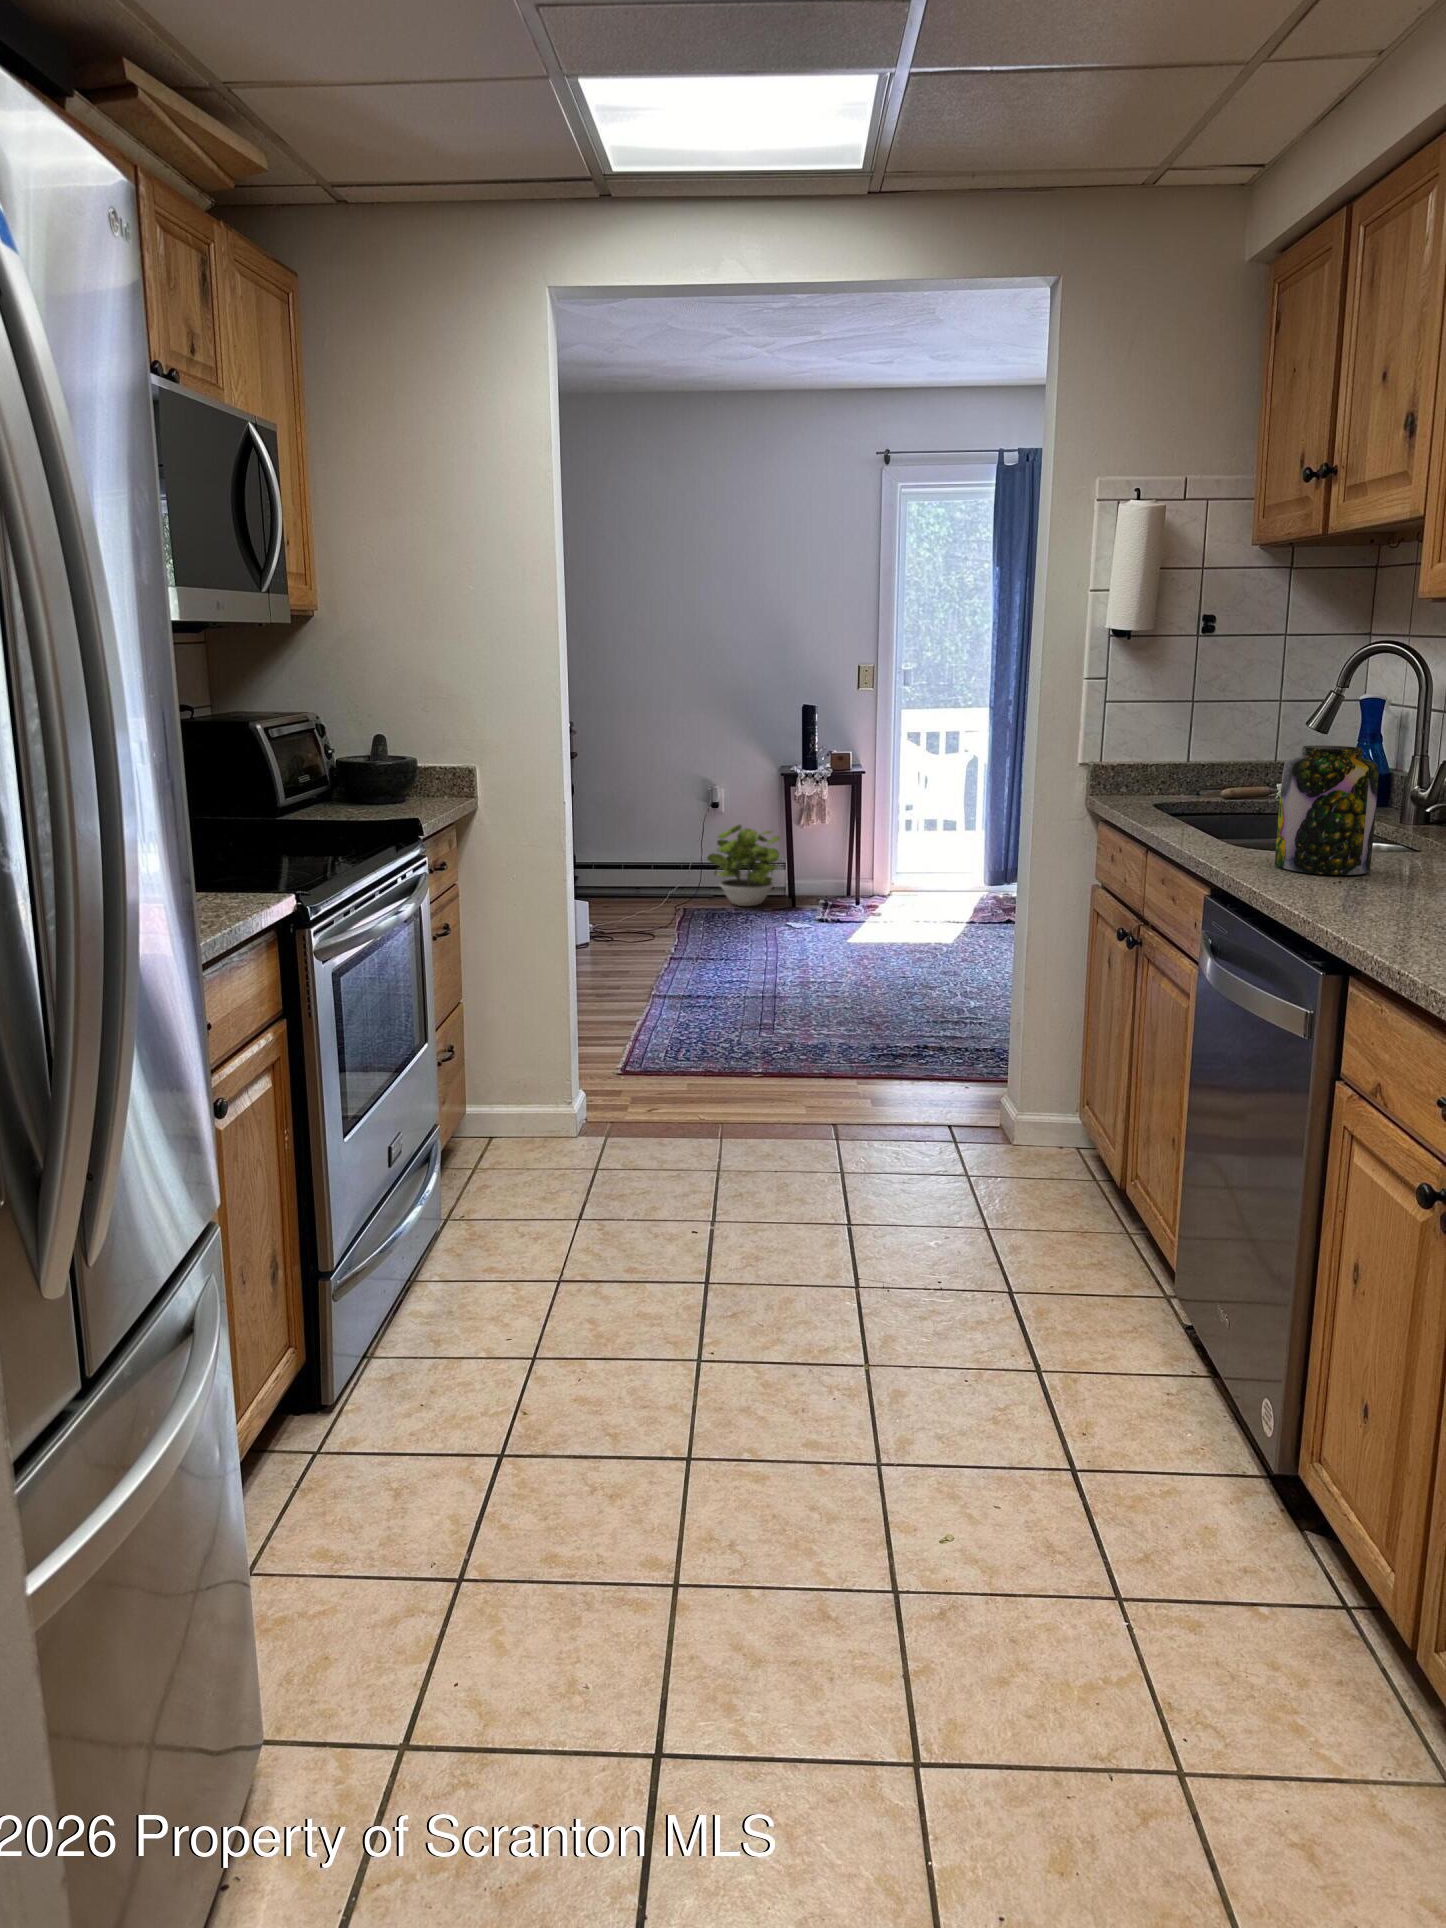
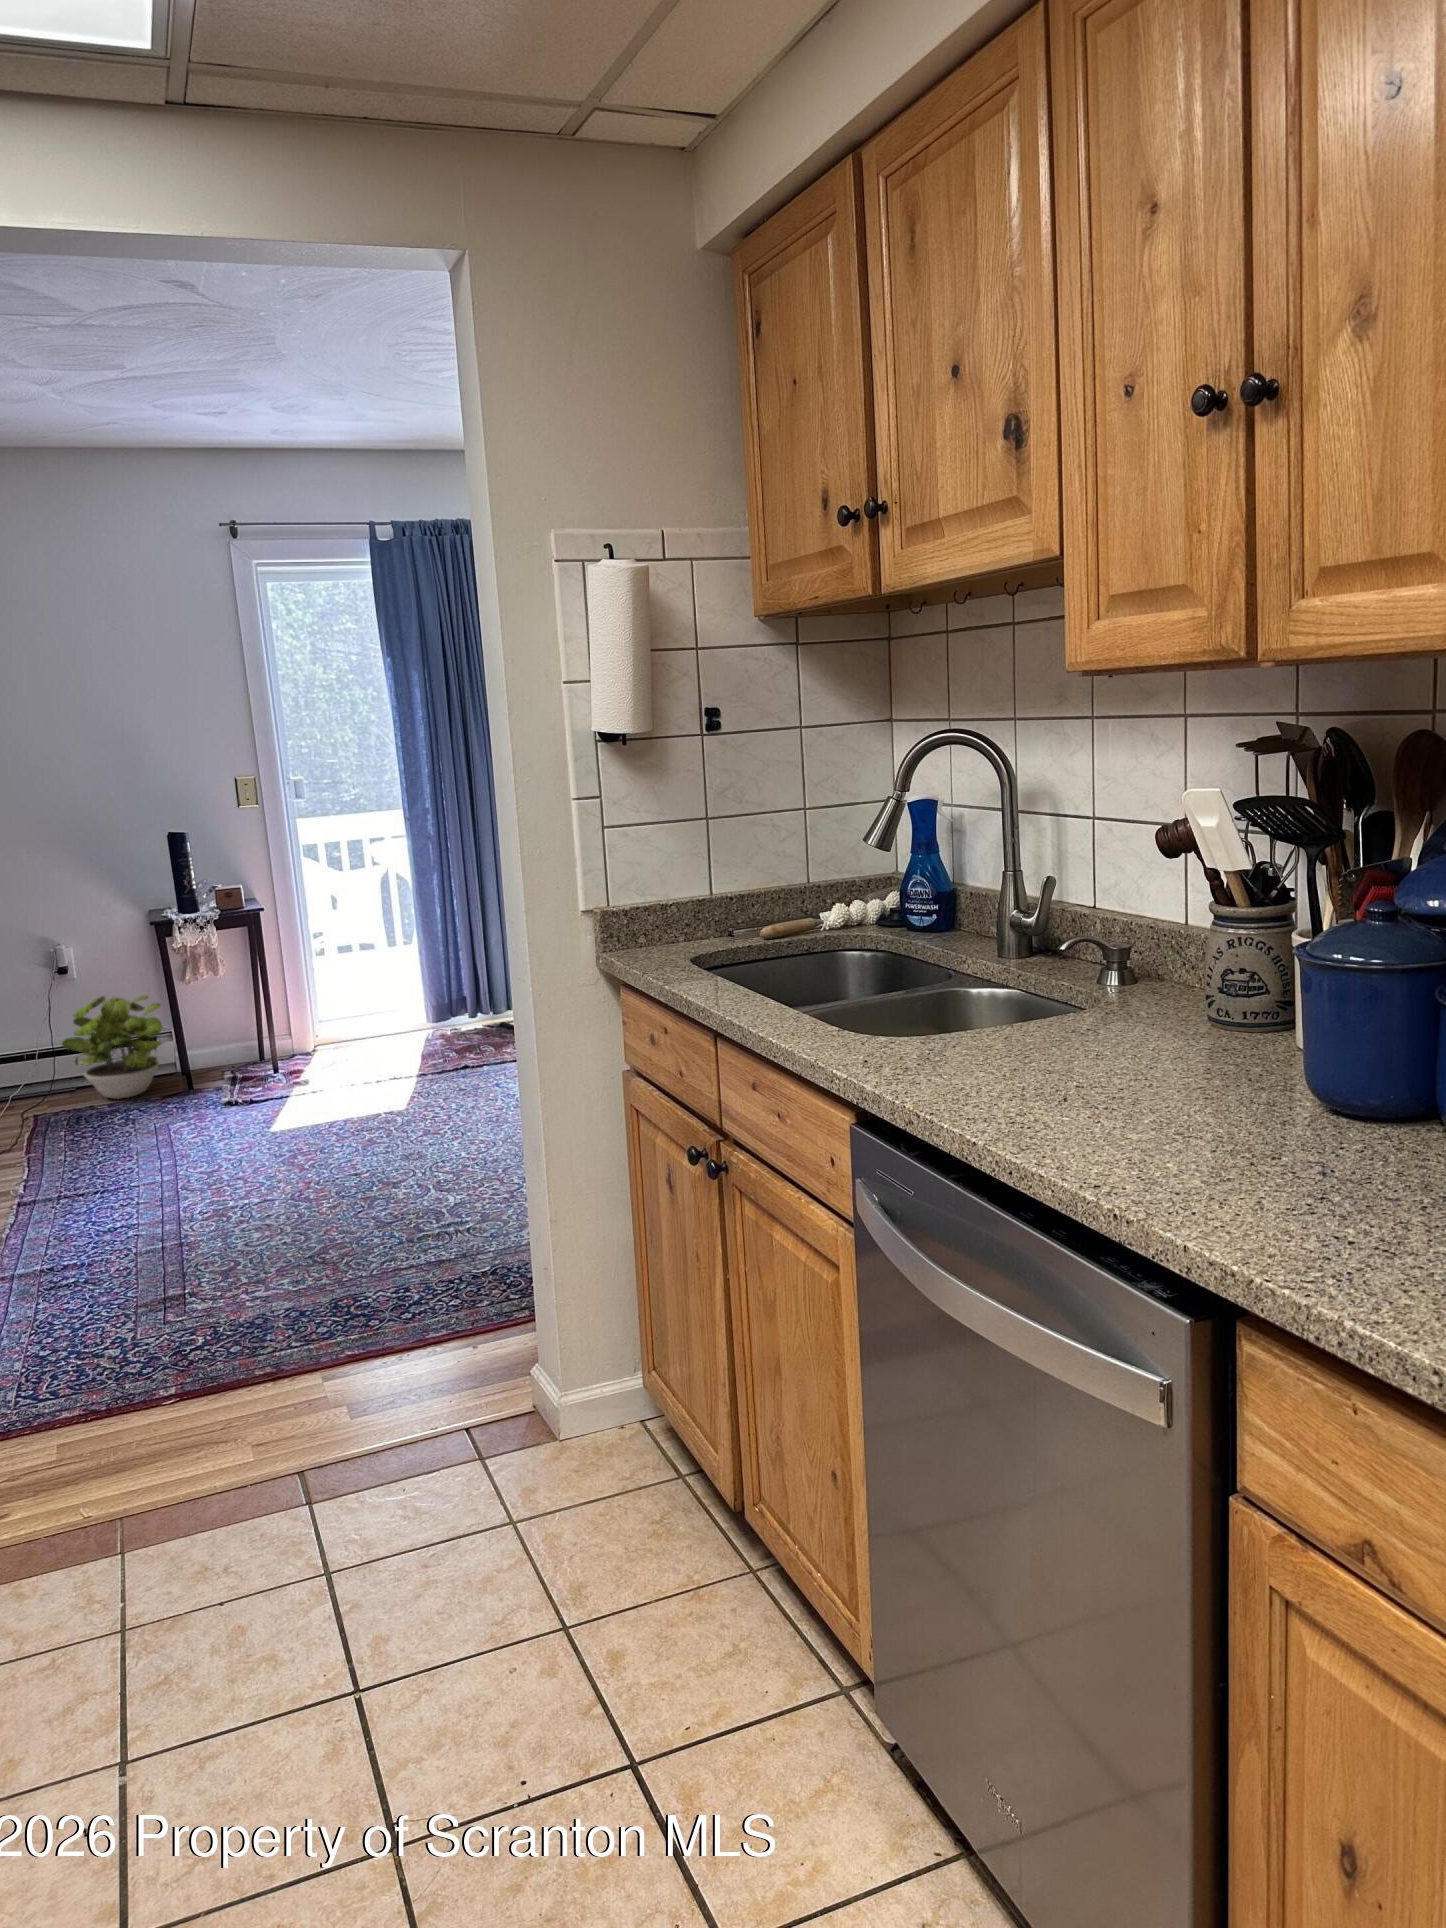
jar: present [1275,745,1378,875] -> none [953,894,1095,1094]

